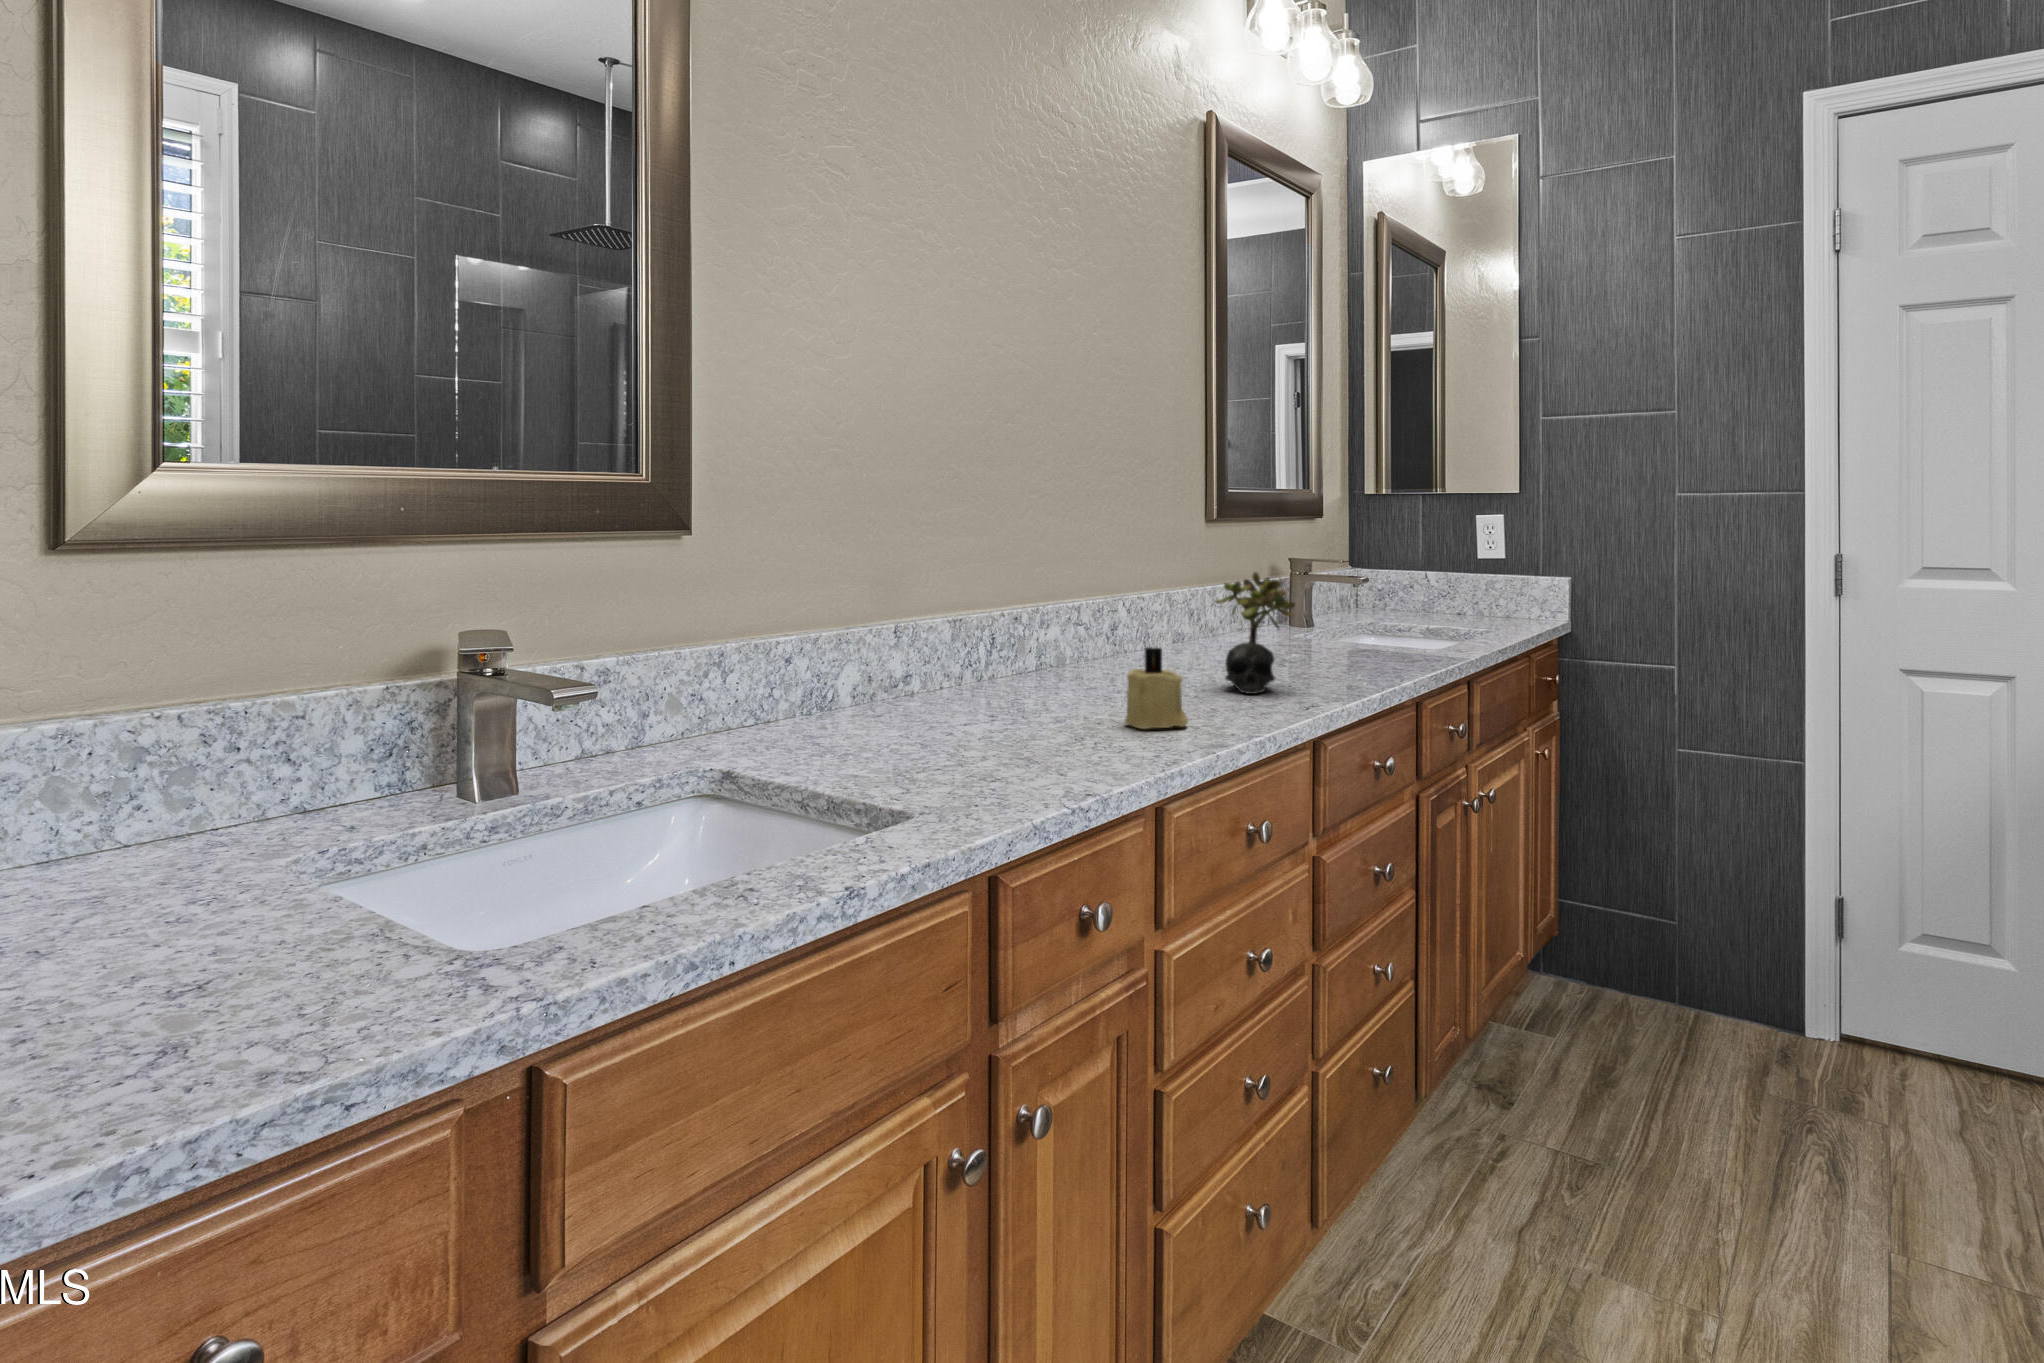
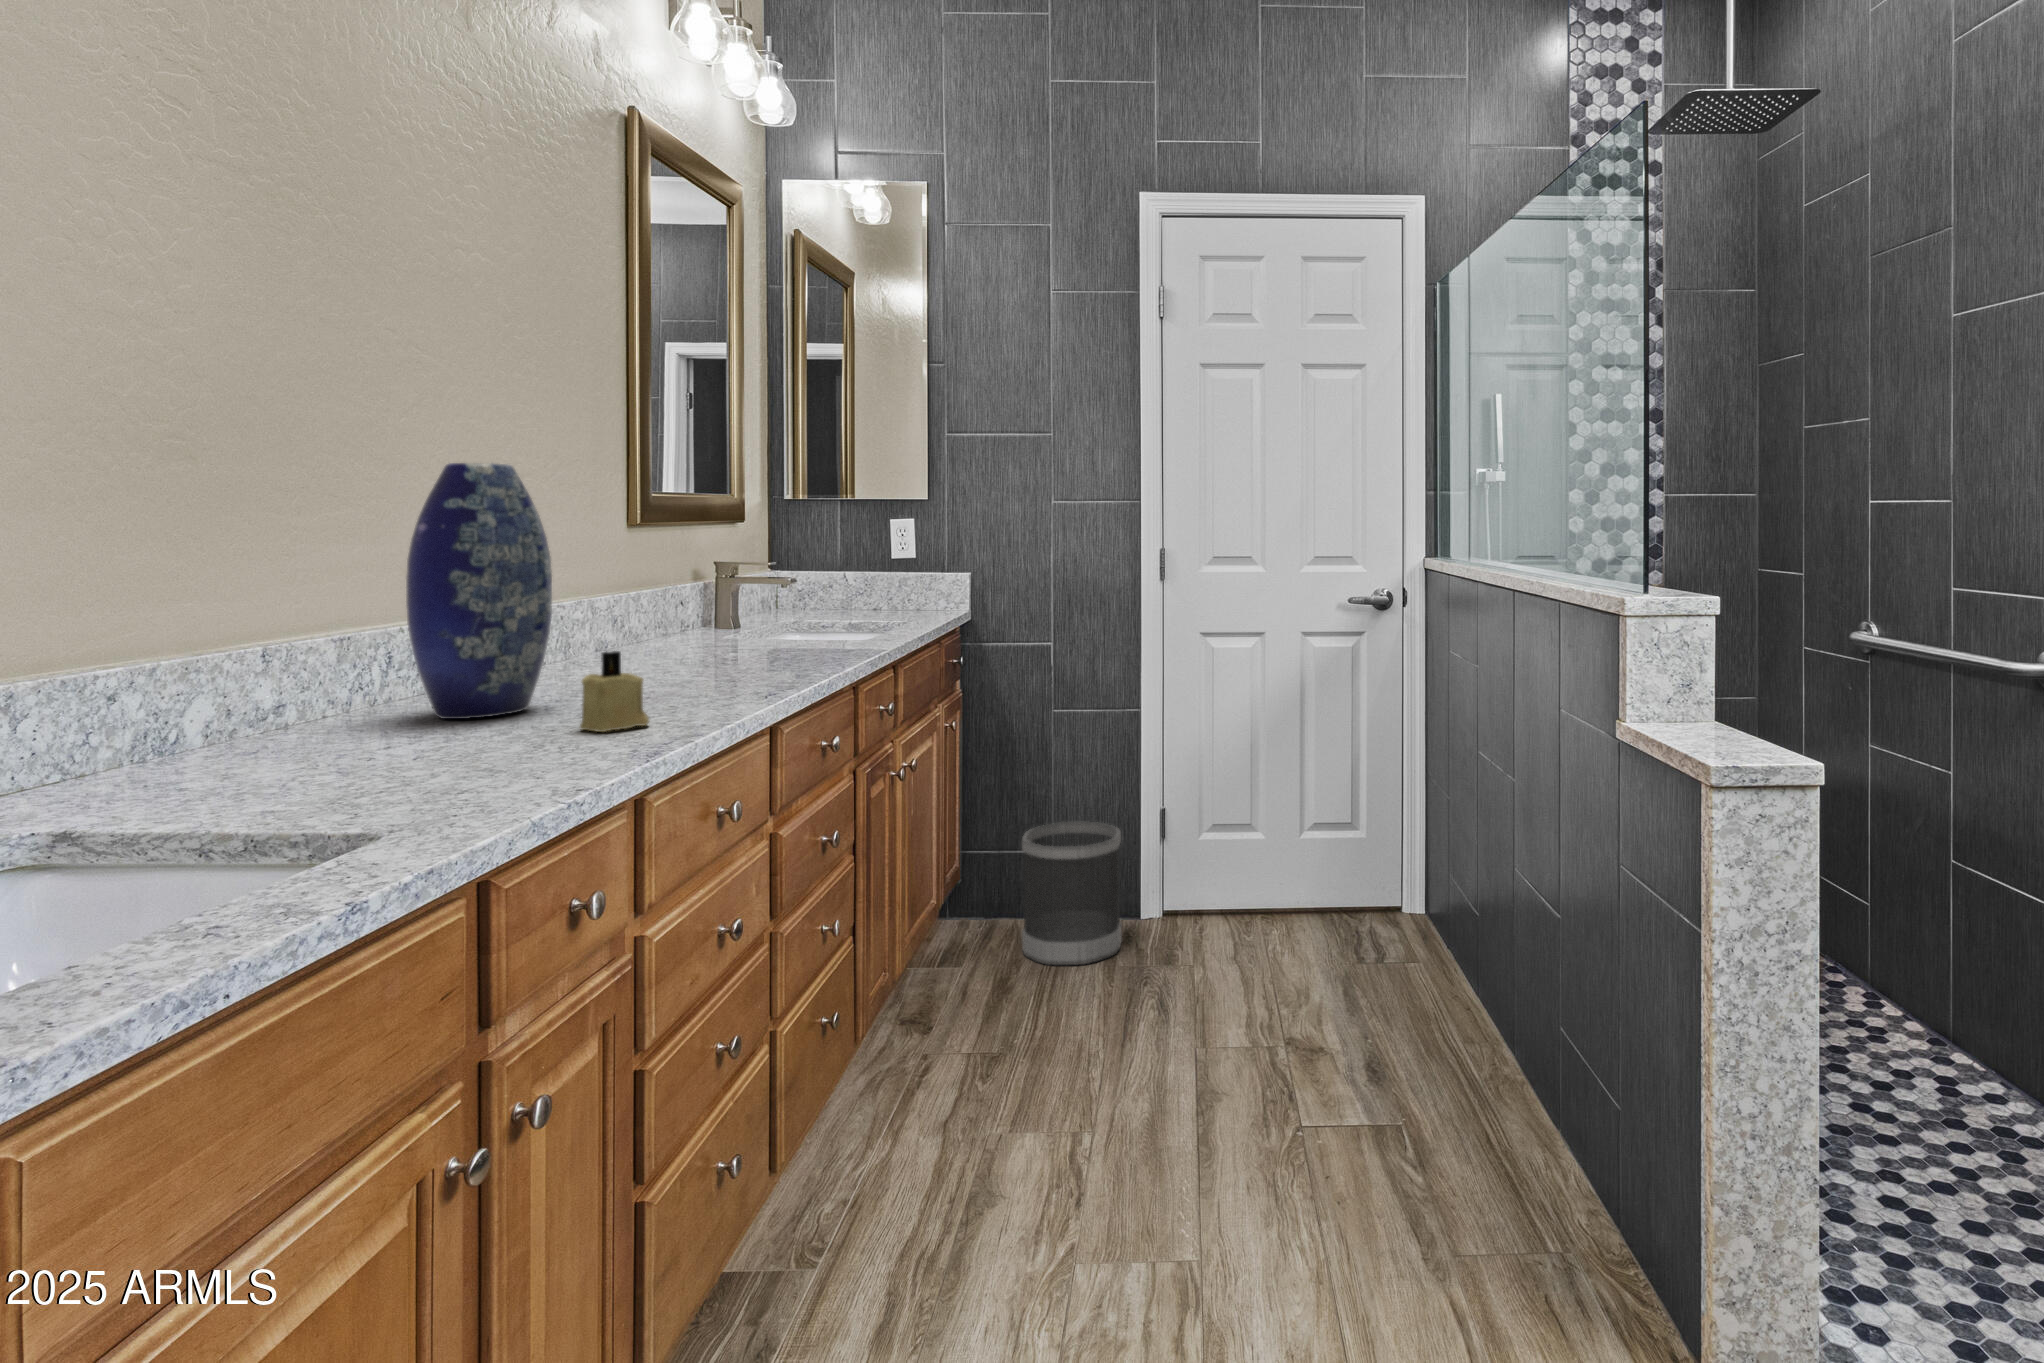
vase: none [997,460,1114,702] -> present [406,463,552,719]
succulent plant: present [1214,572,1296,694] -> none [659,575,746,691]
wastebasket: none [1630,885,1767,1071] -> present [1022,822,1122,965]

